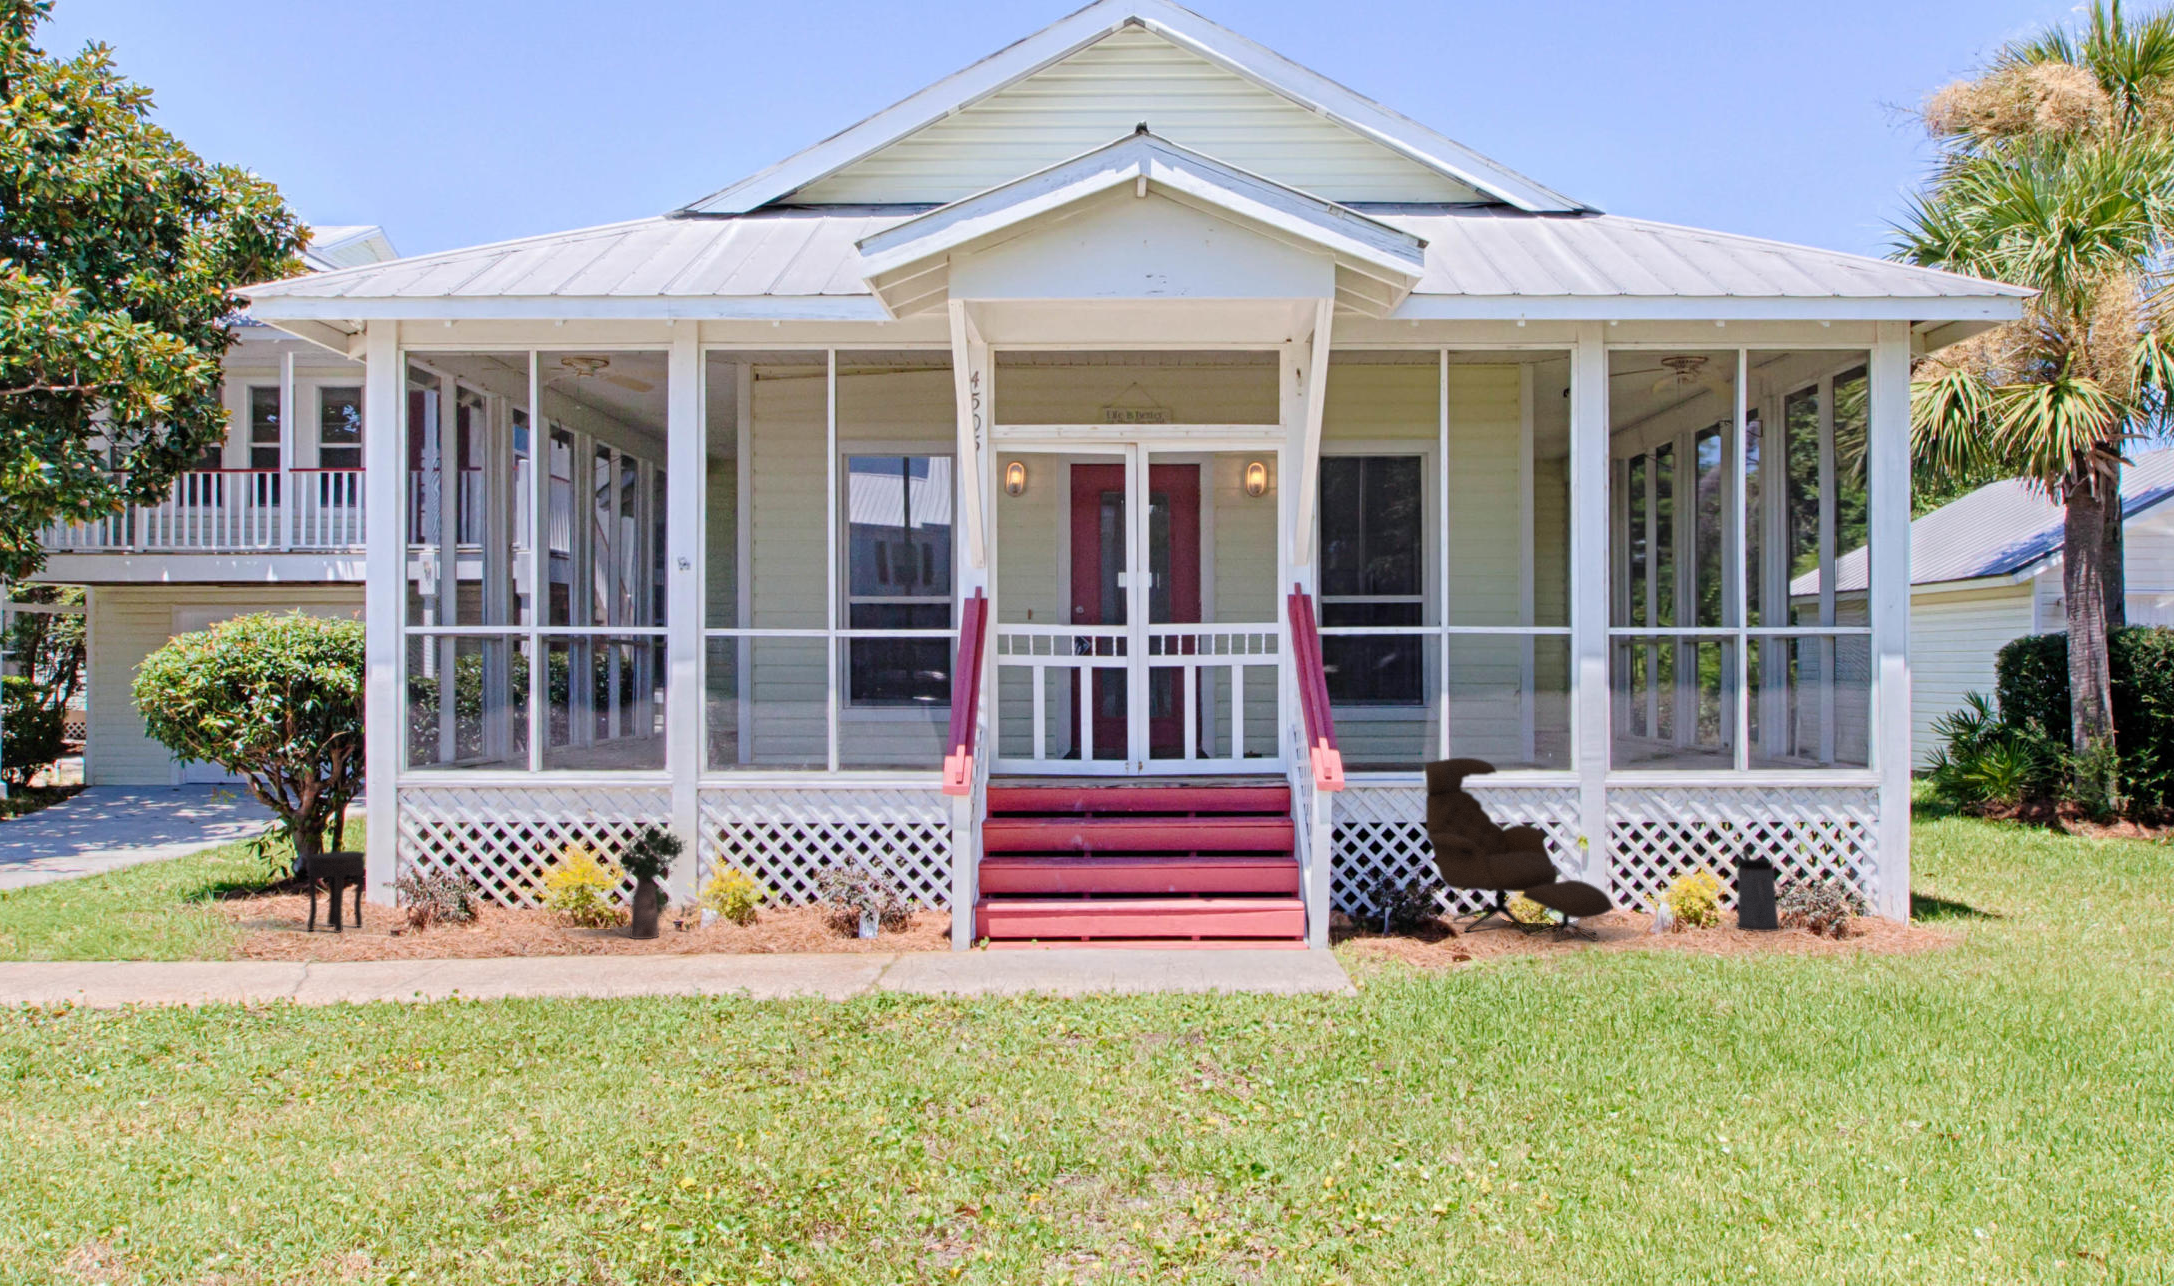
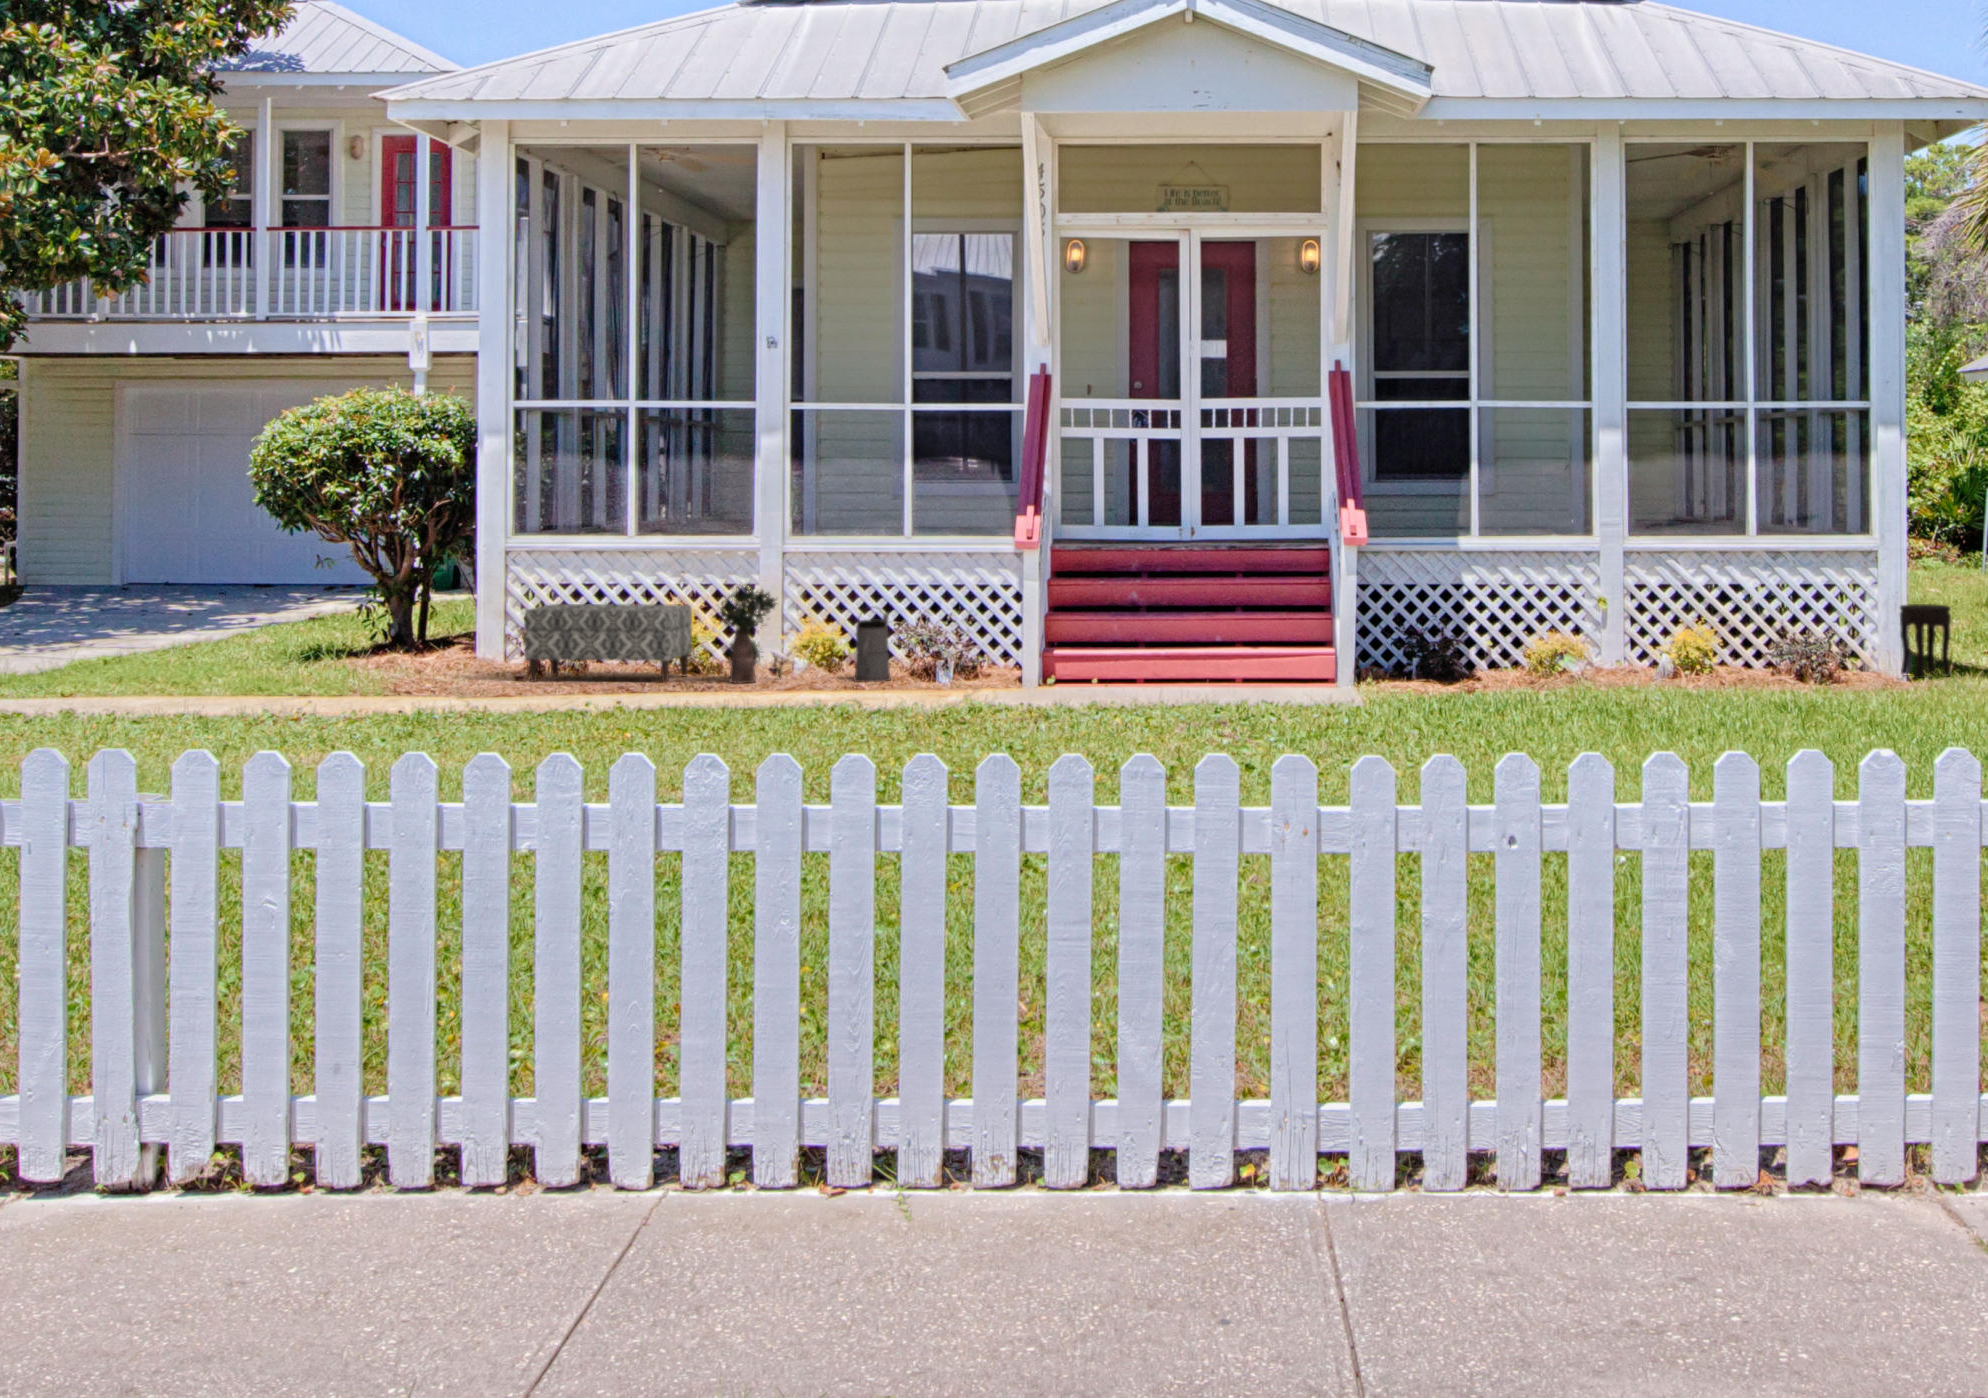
lounge chair: present [1425,758,1613,942] -> none [1453,526,1616,687]
bench: none [405,846,595,938] -> present [524,604,692,683]
watering can: present [1736,848,1780,932] -> present [853,607,891,682]
side table: present [307,851,365,933] -> present [1900,604,1951,678]

